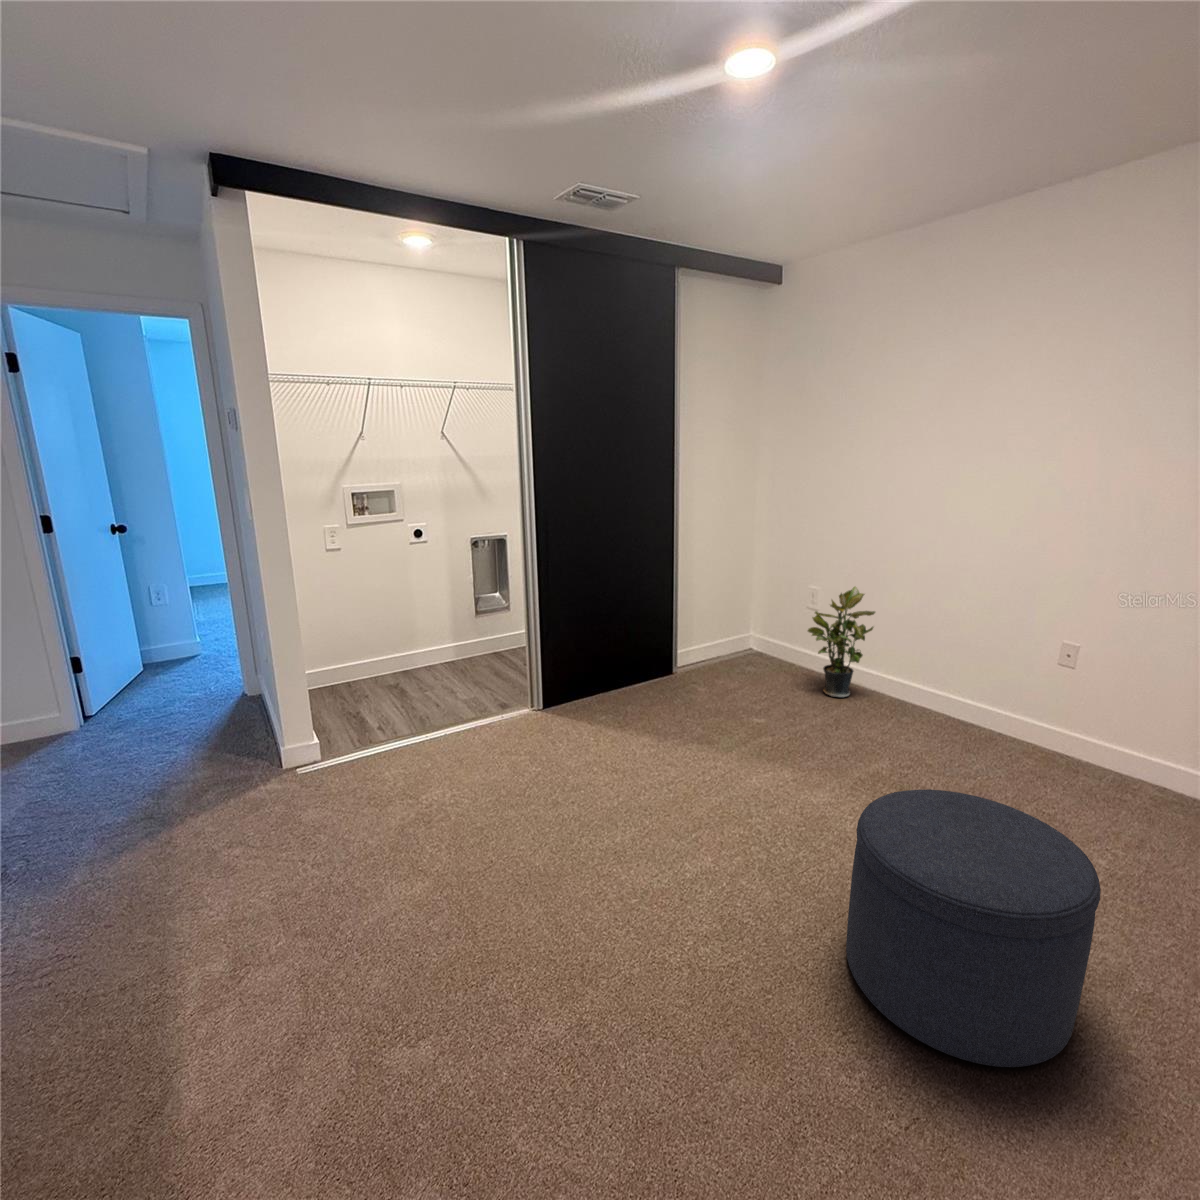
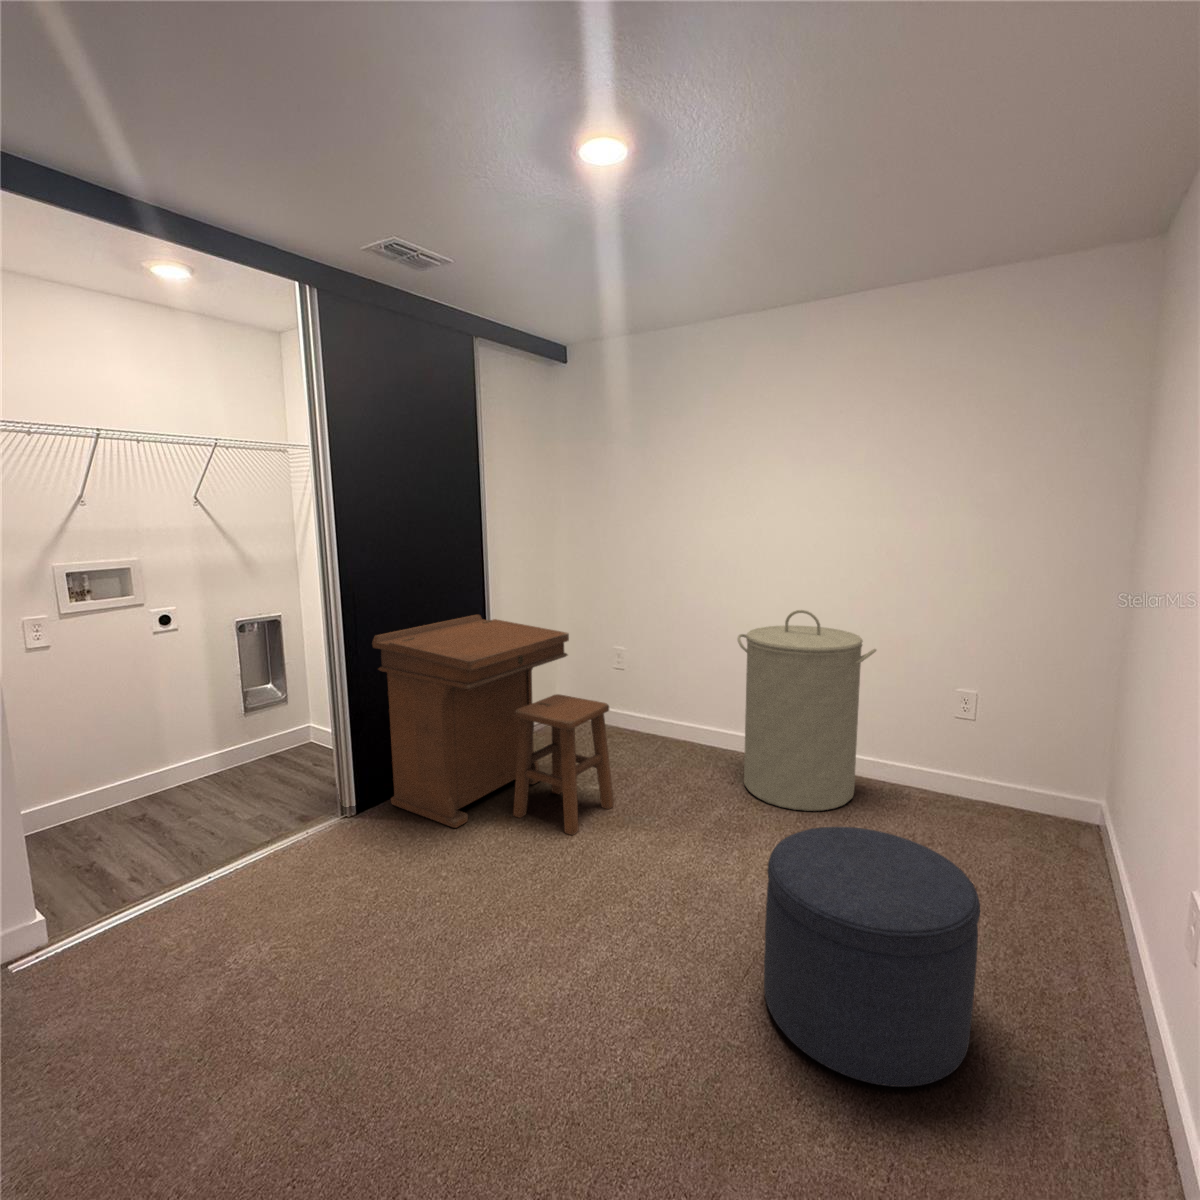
desk: none [562,544,771,758] -> present [372,615,614,835]
laundry hamper: none [919,560,1099,784] -> present [738,610,876,811]
potted plant: present [808,587,875,697] -> none [625,643,686,753]

